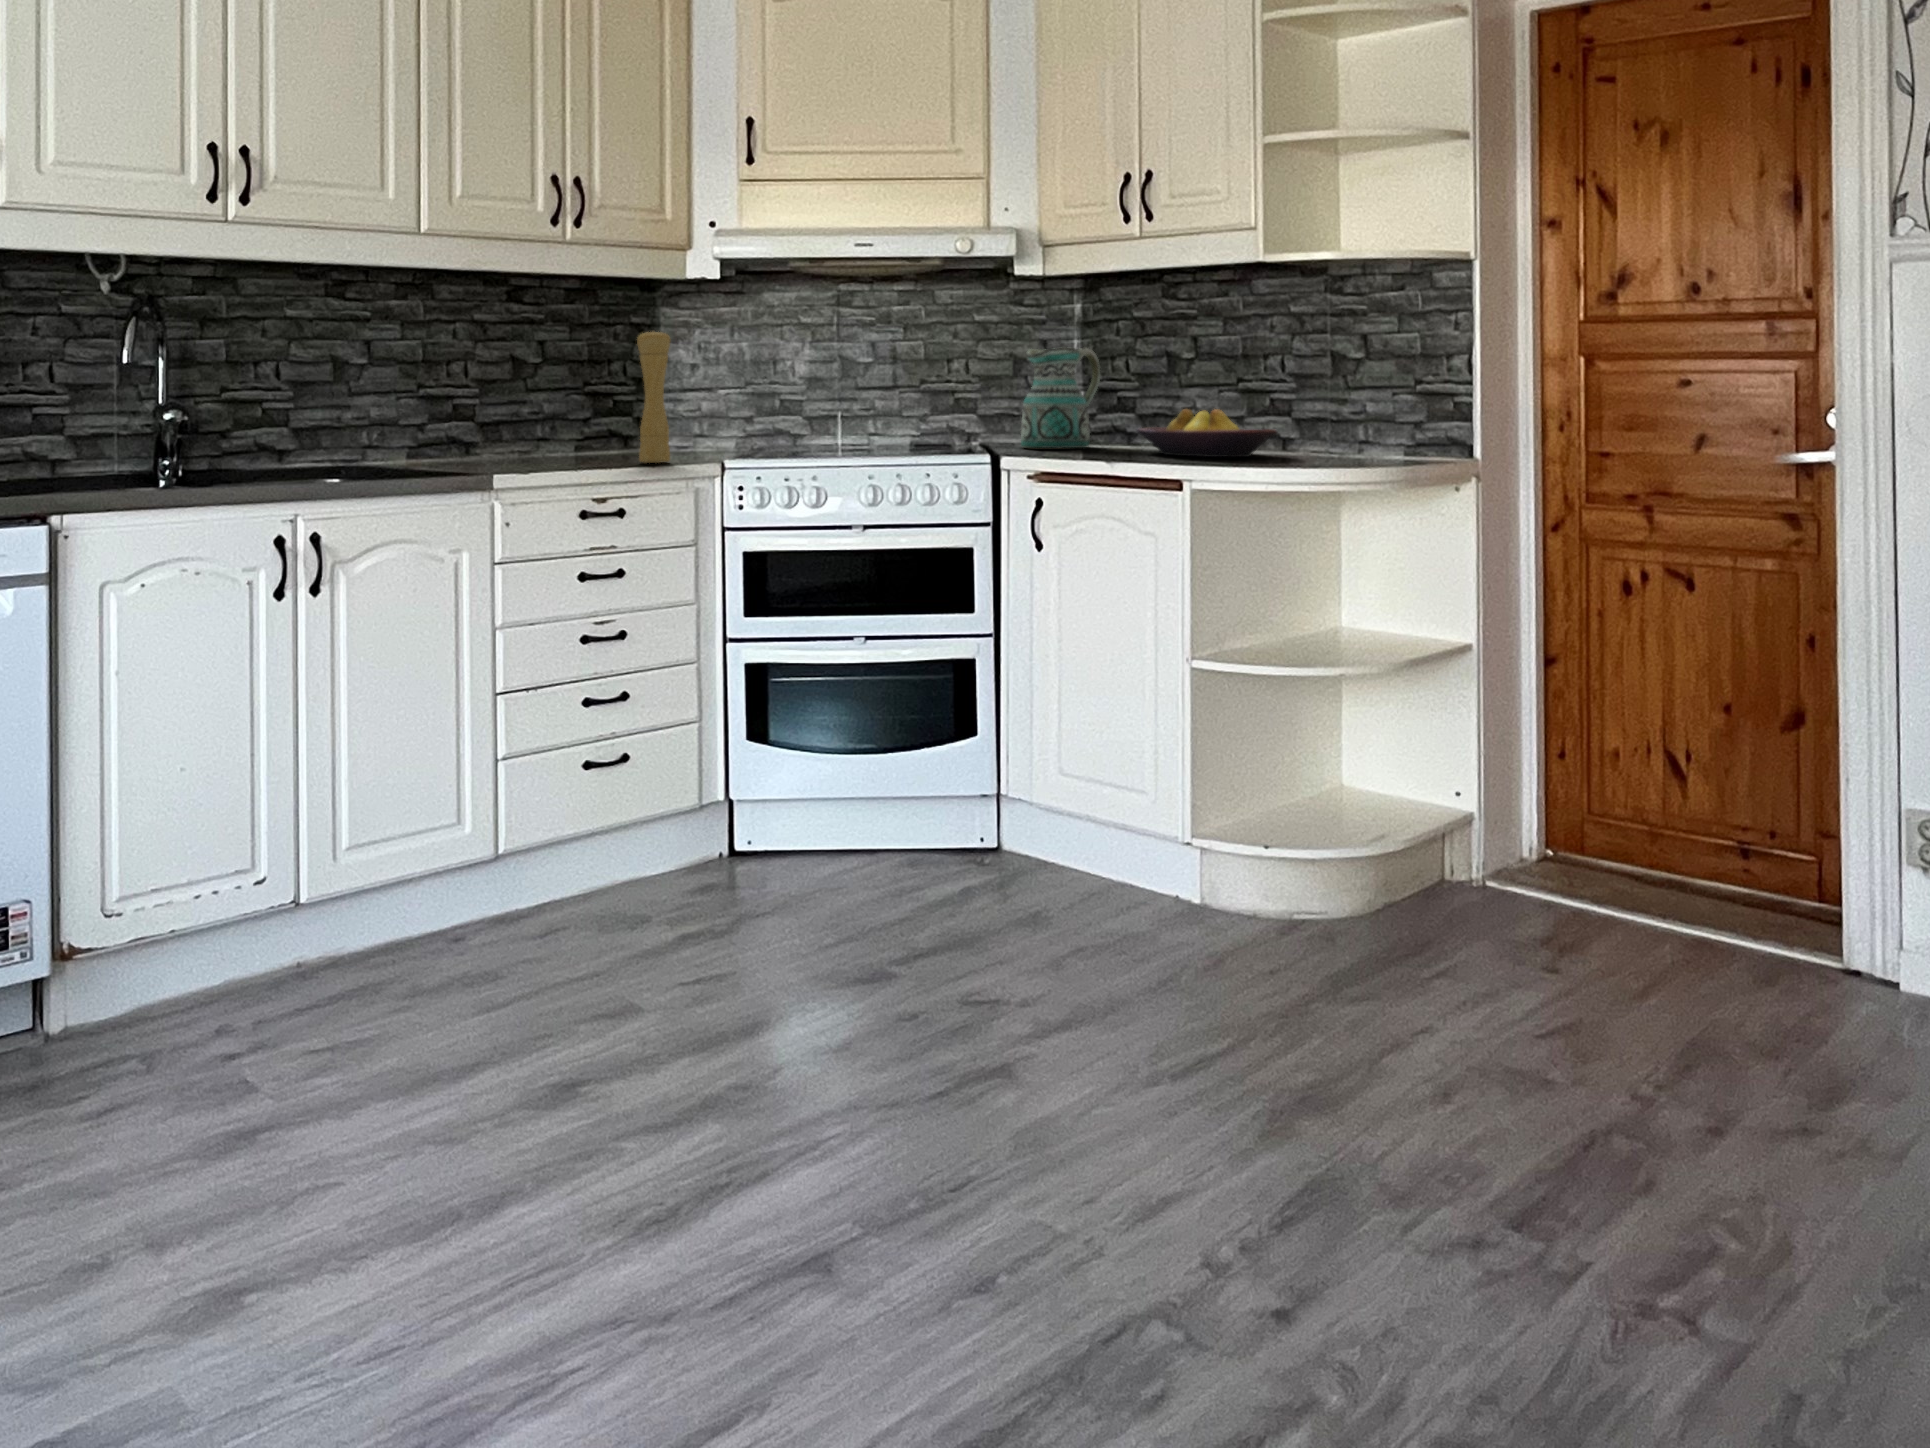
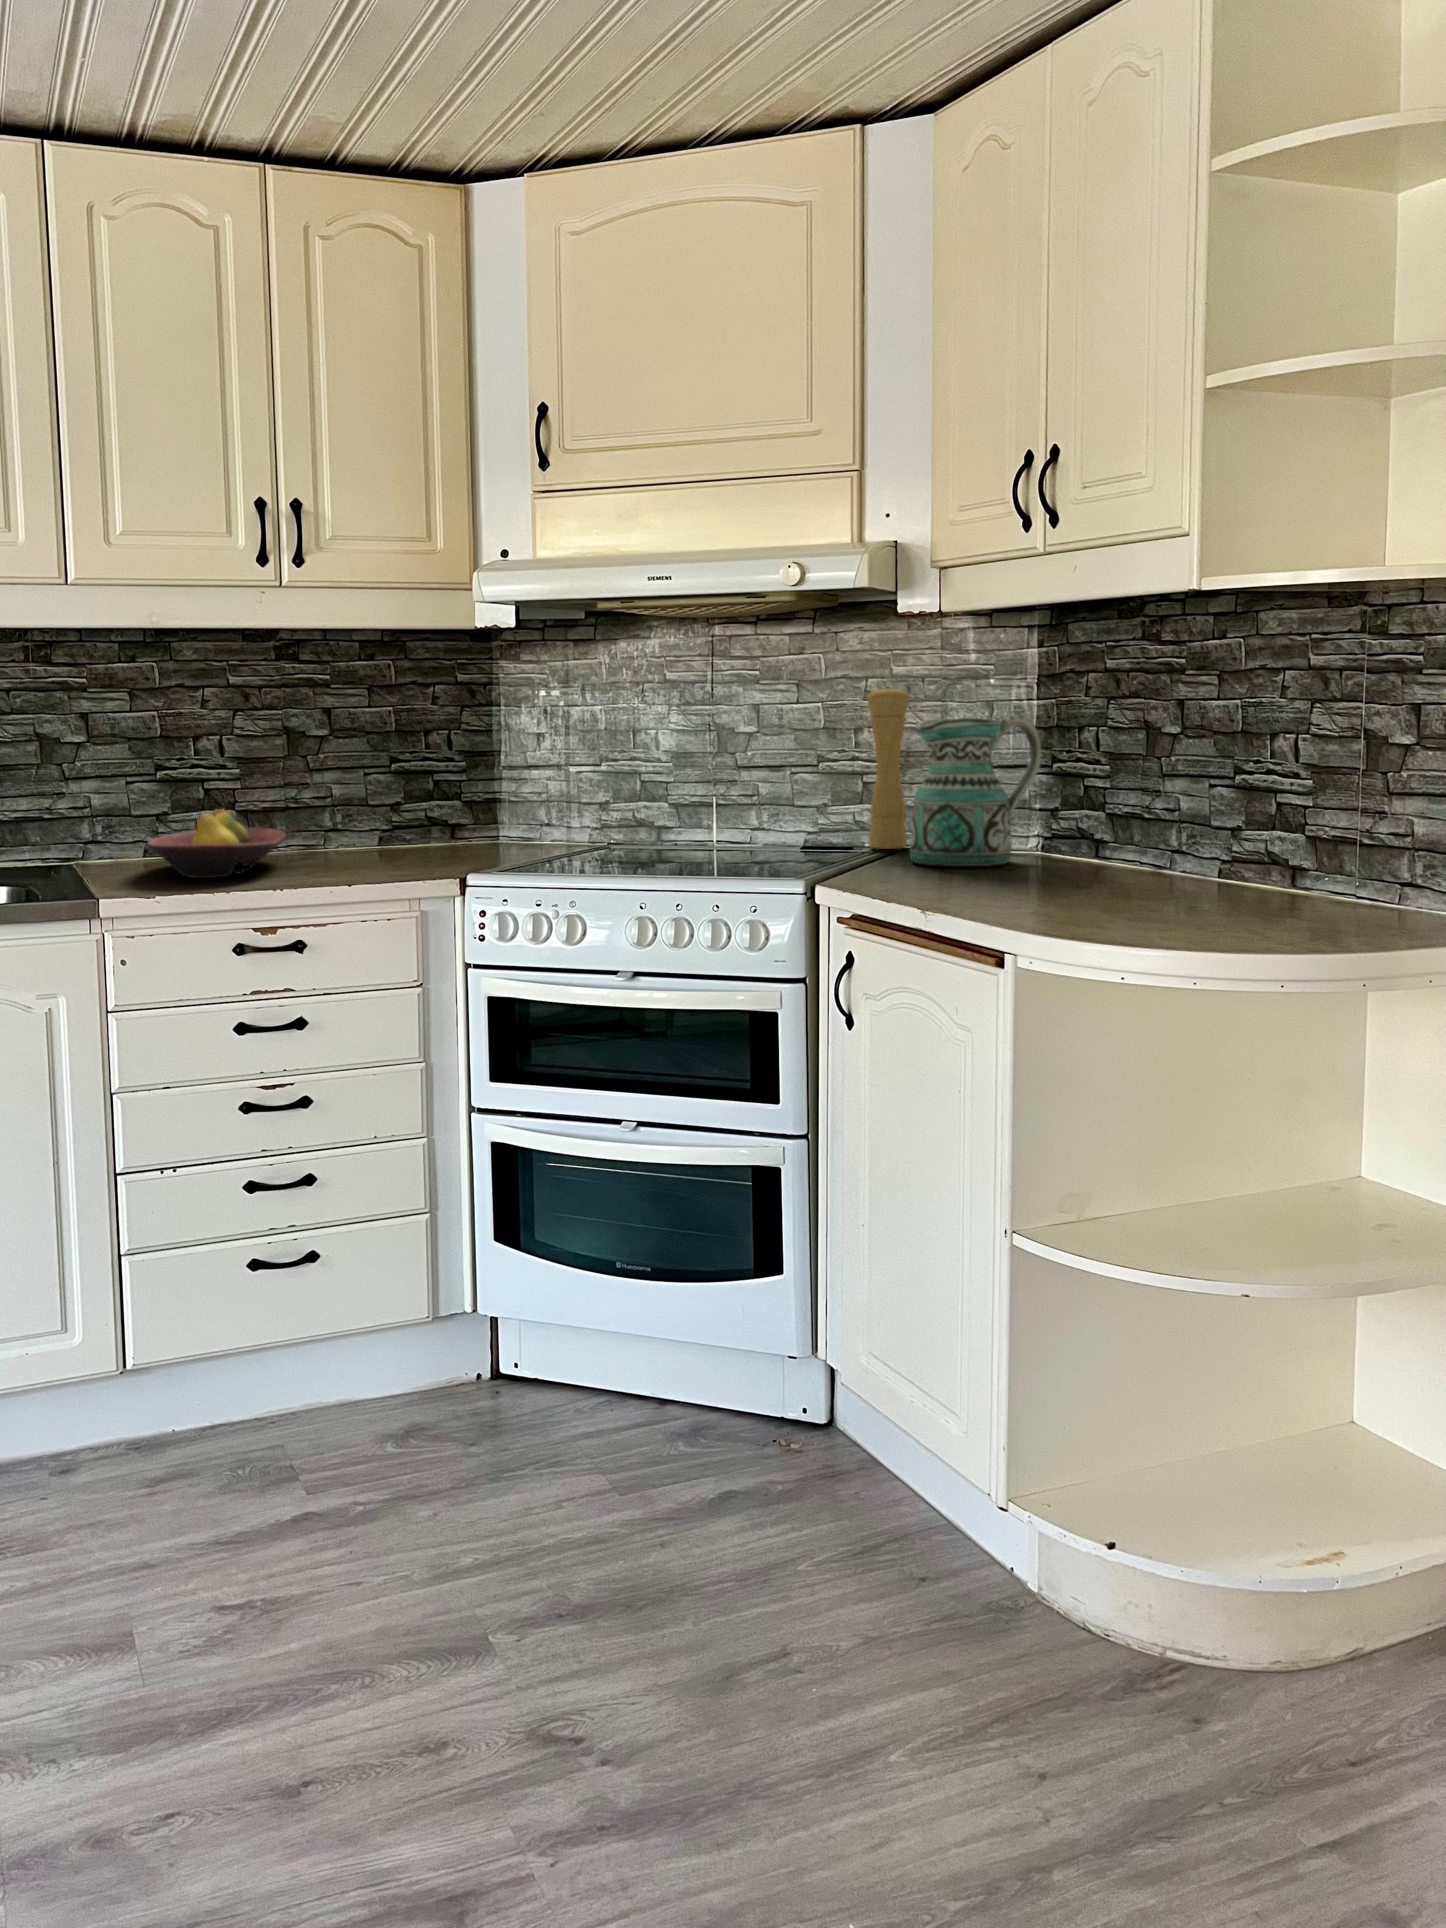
pepper mill: present [637,330,670,463] -> present [868,687,909,849]
fruit bowl: present [1136,409,1277,457] -> present [147,809,286,878]

